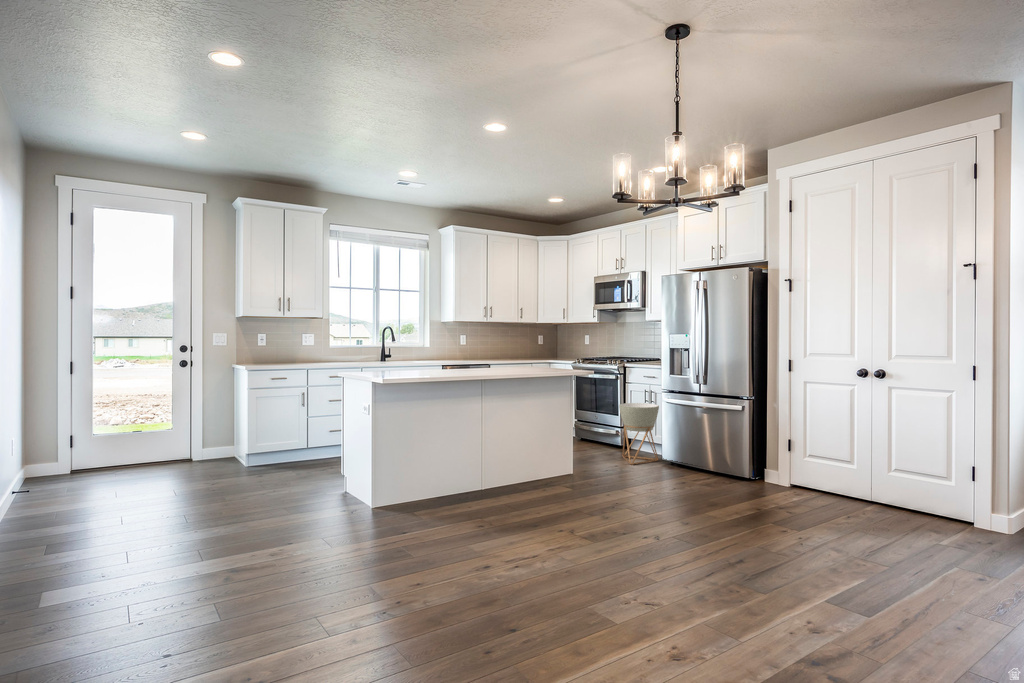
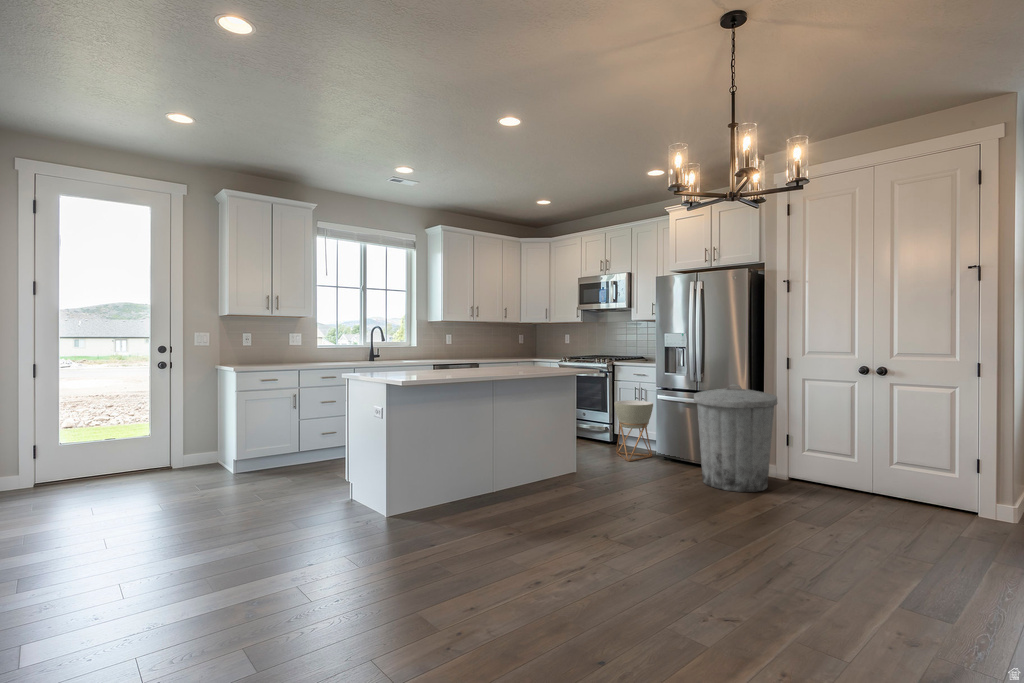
trash can: none [689,387,773,496] -> present [694,384,777,492]

